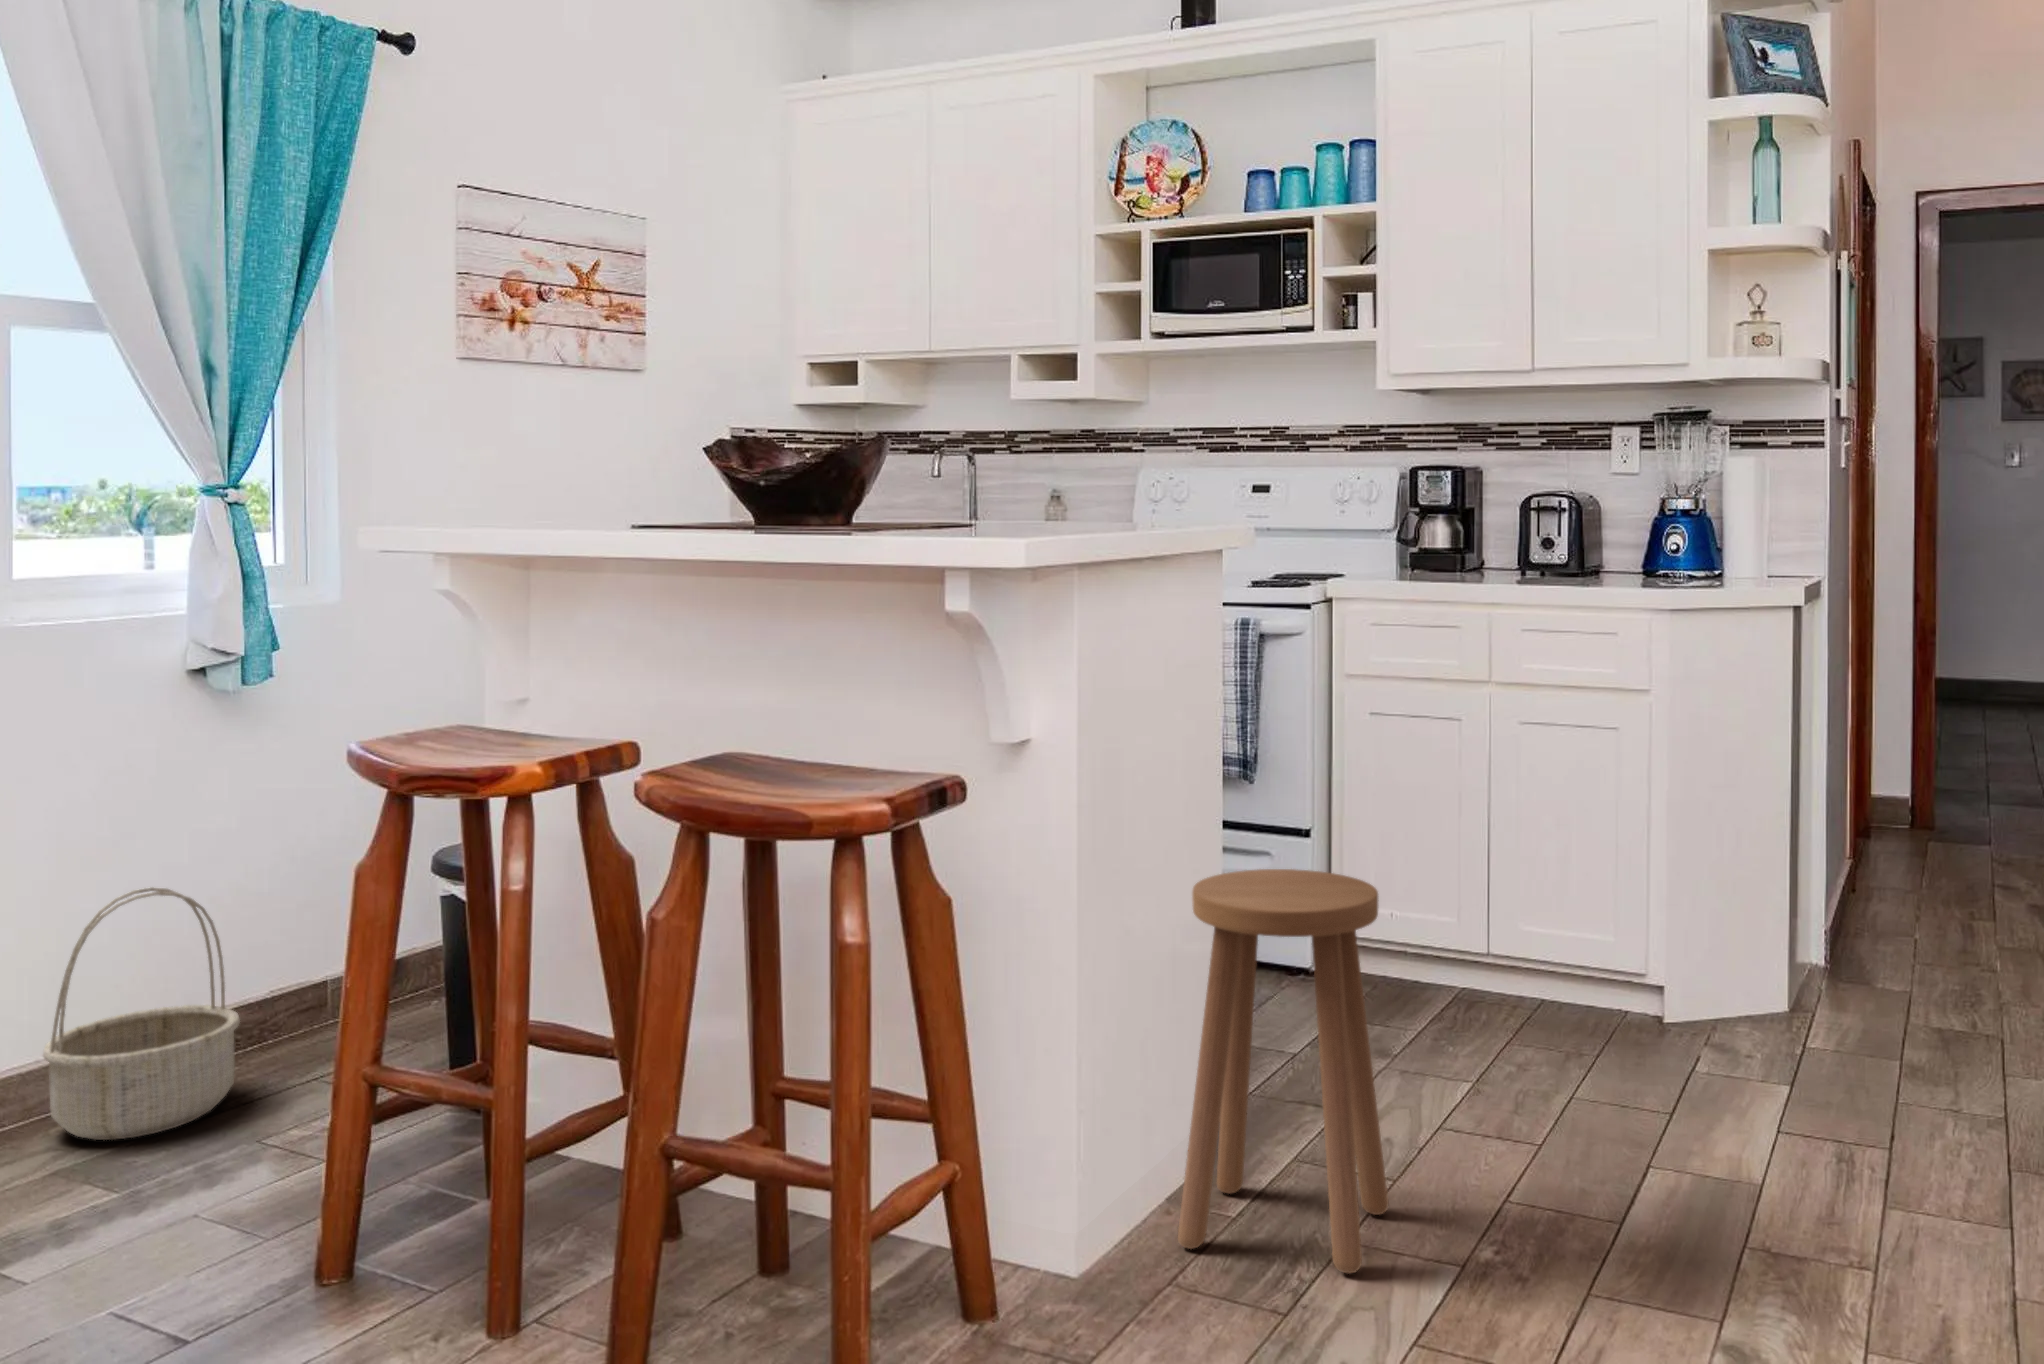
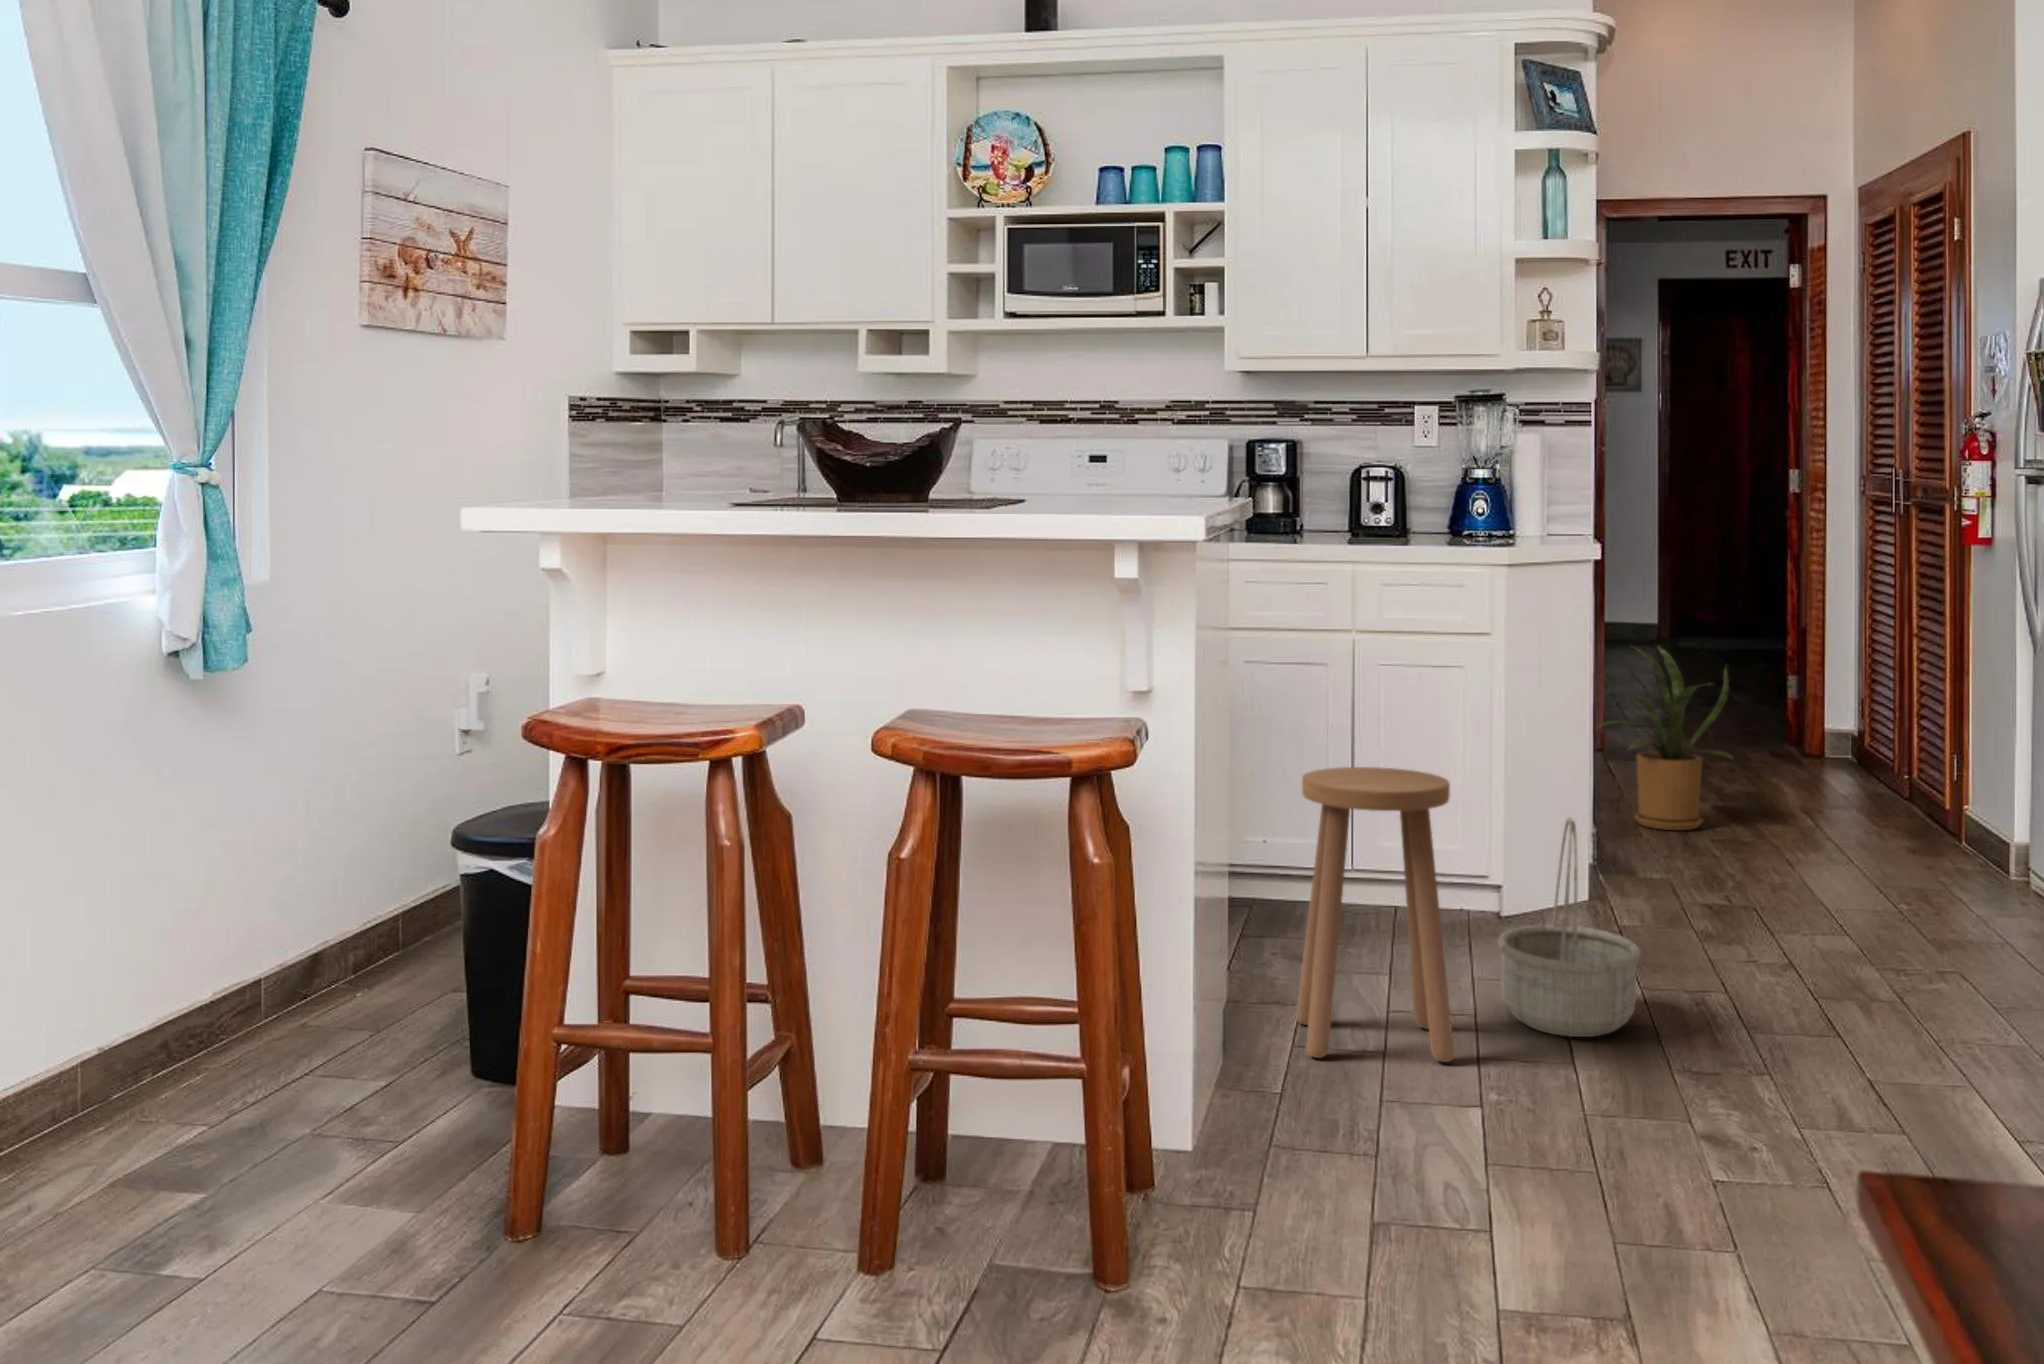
house plant: none [1858,710,2028,939] -> present [1602,646,1733,830]
basket: present [43,887,240,1140] -> present [1497,817,1641,1037]

